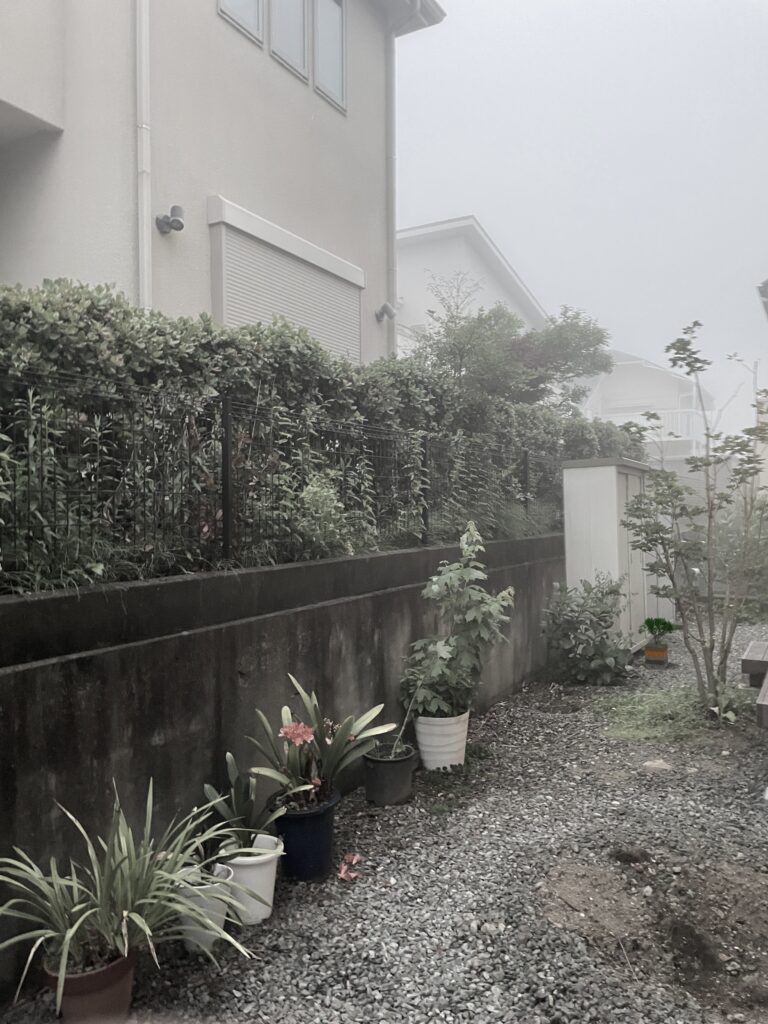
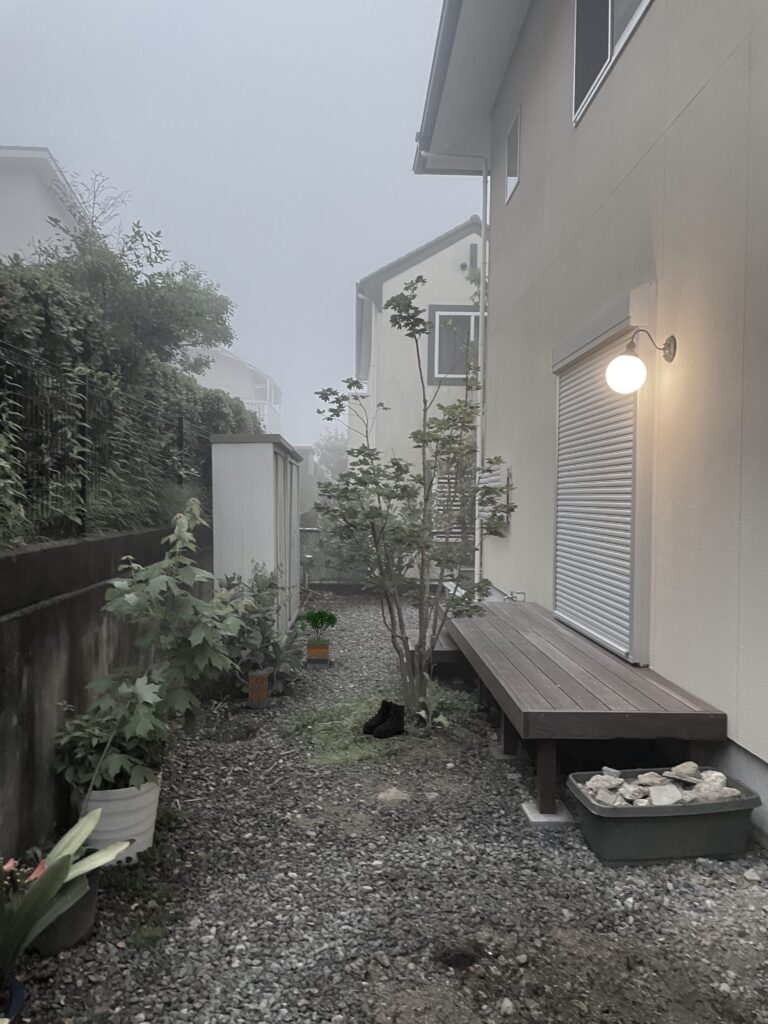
watering can: none [568,651,605,693] -> present [236,657,280,708]
boots: none [663,693,703,725] -> present [363,700,405,737]

